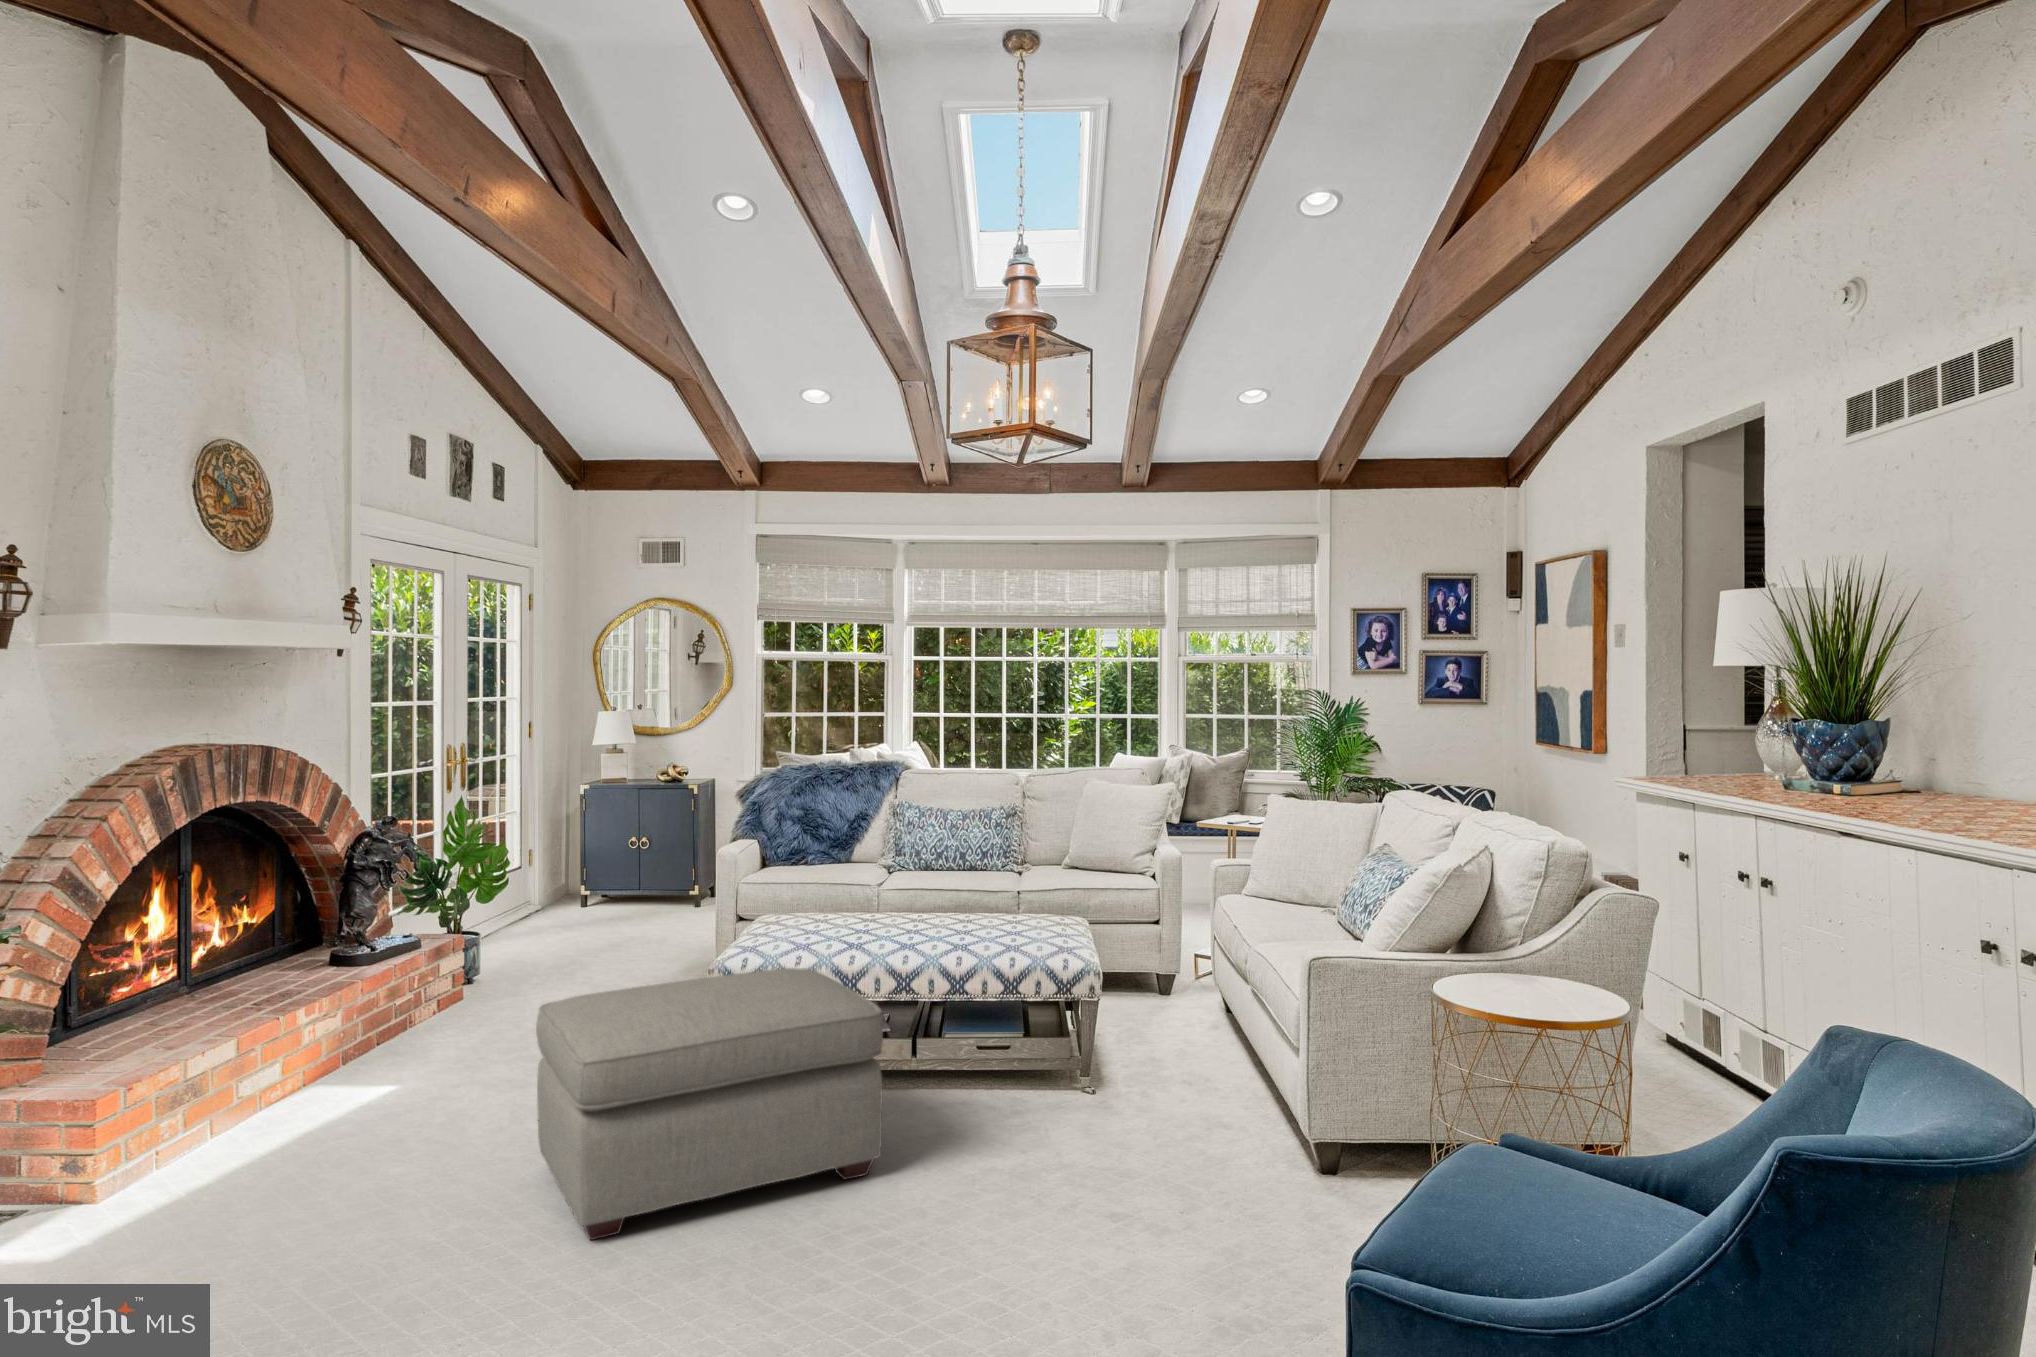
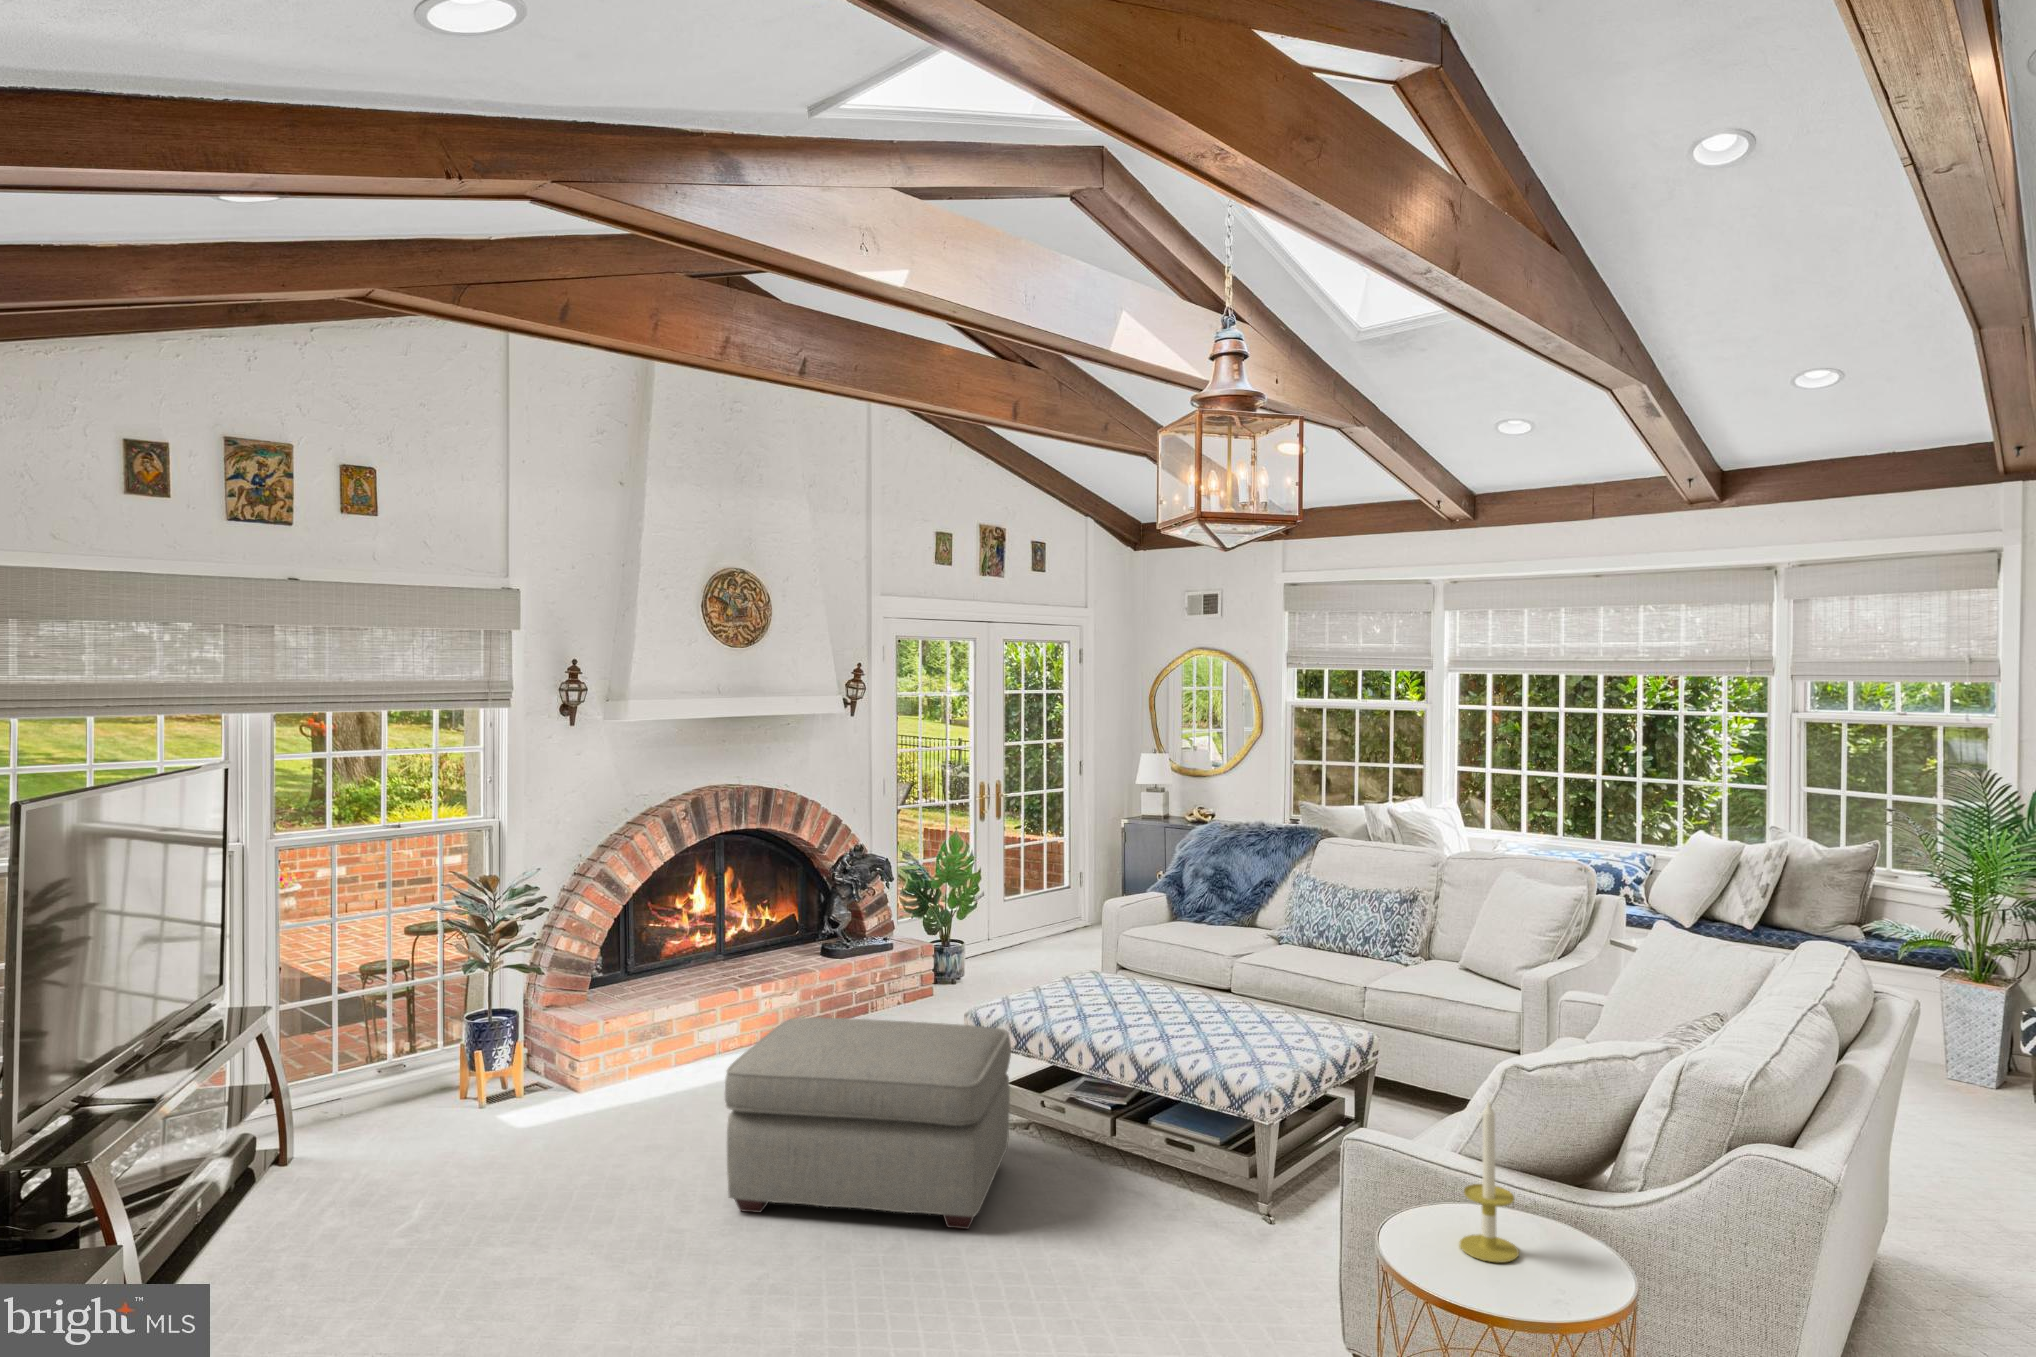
candle: none [1495,878,1542,1002] -> present [1460,1102,1519,1262]

